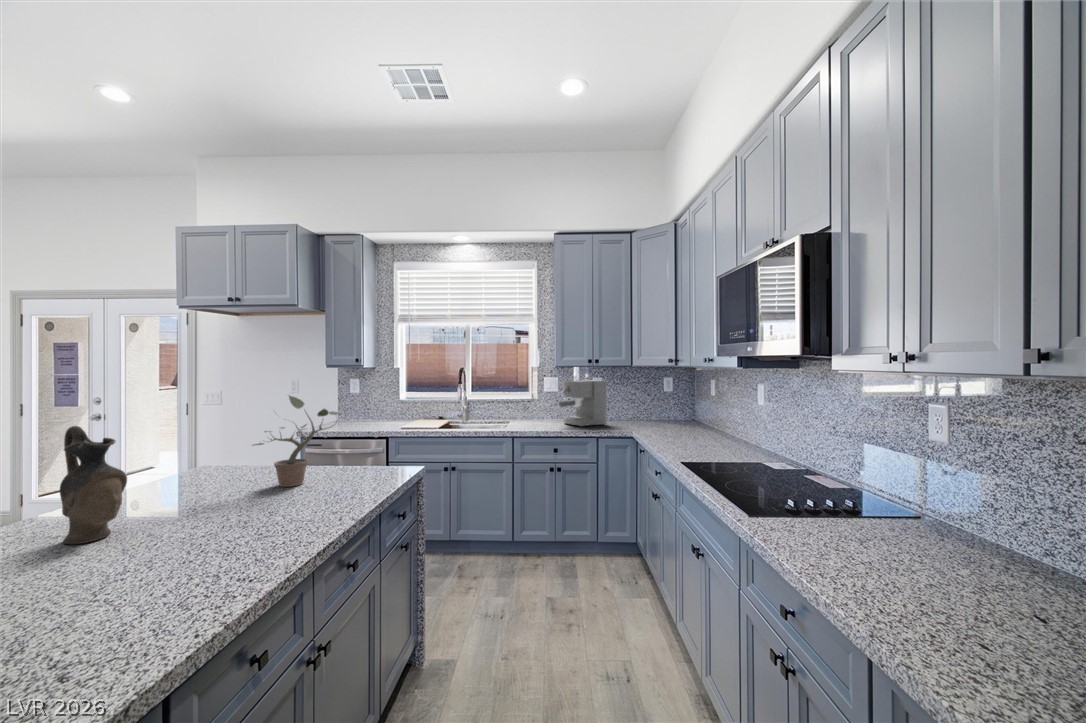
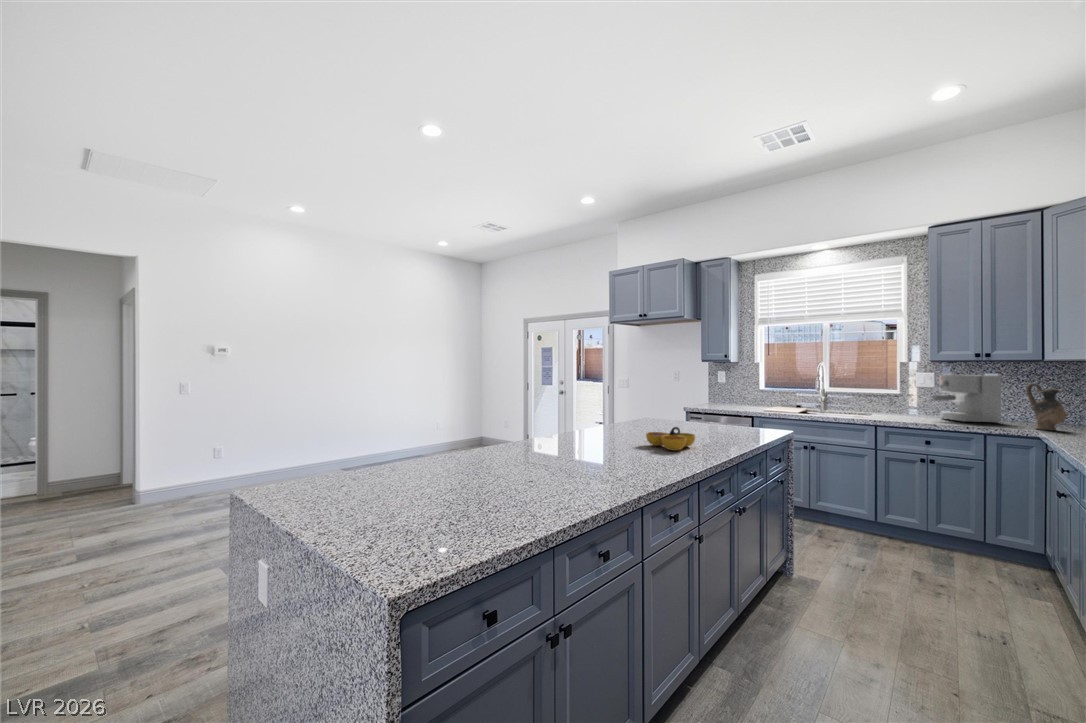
potted plant: present [254,396,339,487] -> none [679,373,730,430]
ceramic pitcher: present [60,426,127,544] -> present [1026,383,1068,430]
decorative bowl: none [121,520,245,580] -> present [646,427,695,451]

